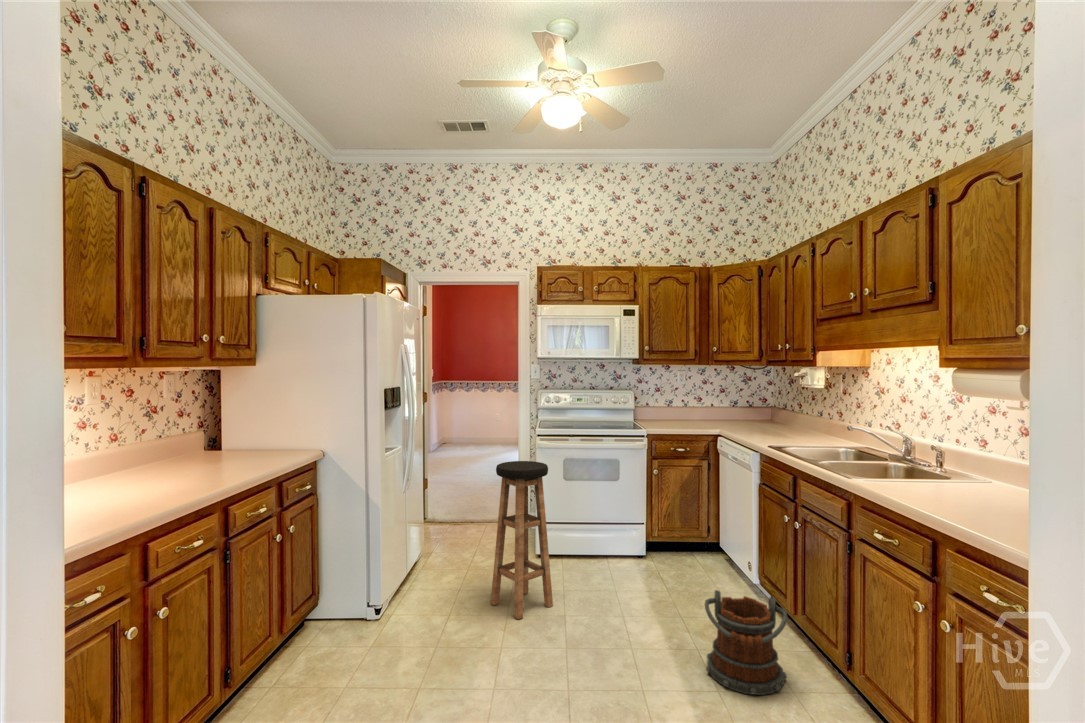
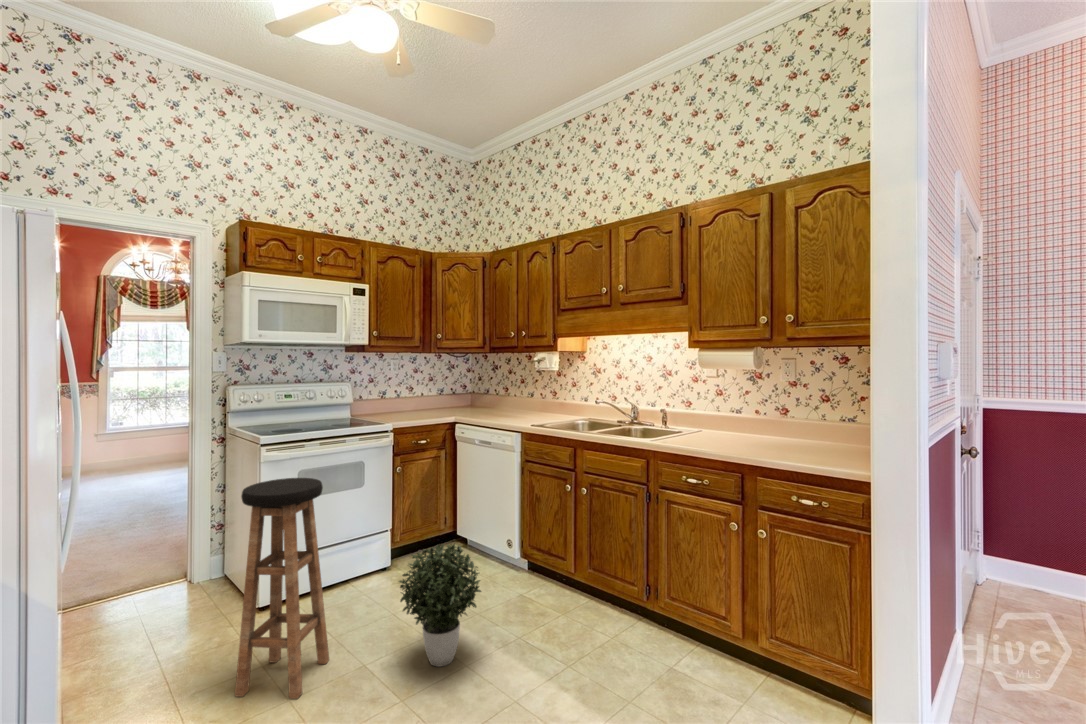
potted plant: none [589,537,659,643] -> present [399,544,481,667]
bucket: present [705,590,787,695] -> none [532,560,606,661]

